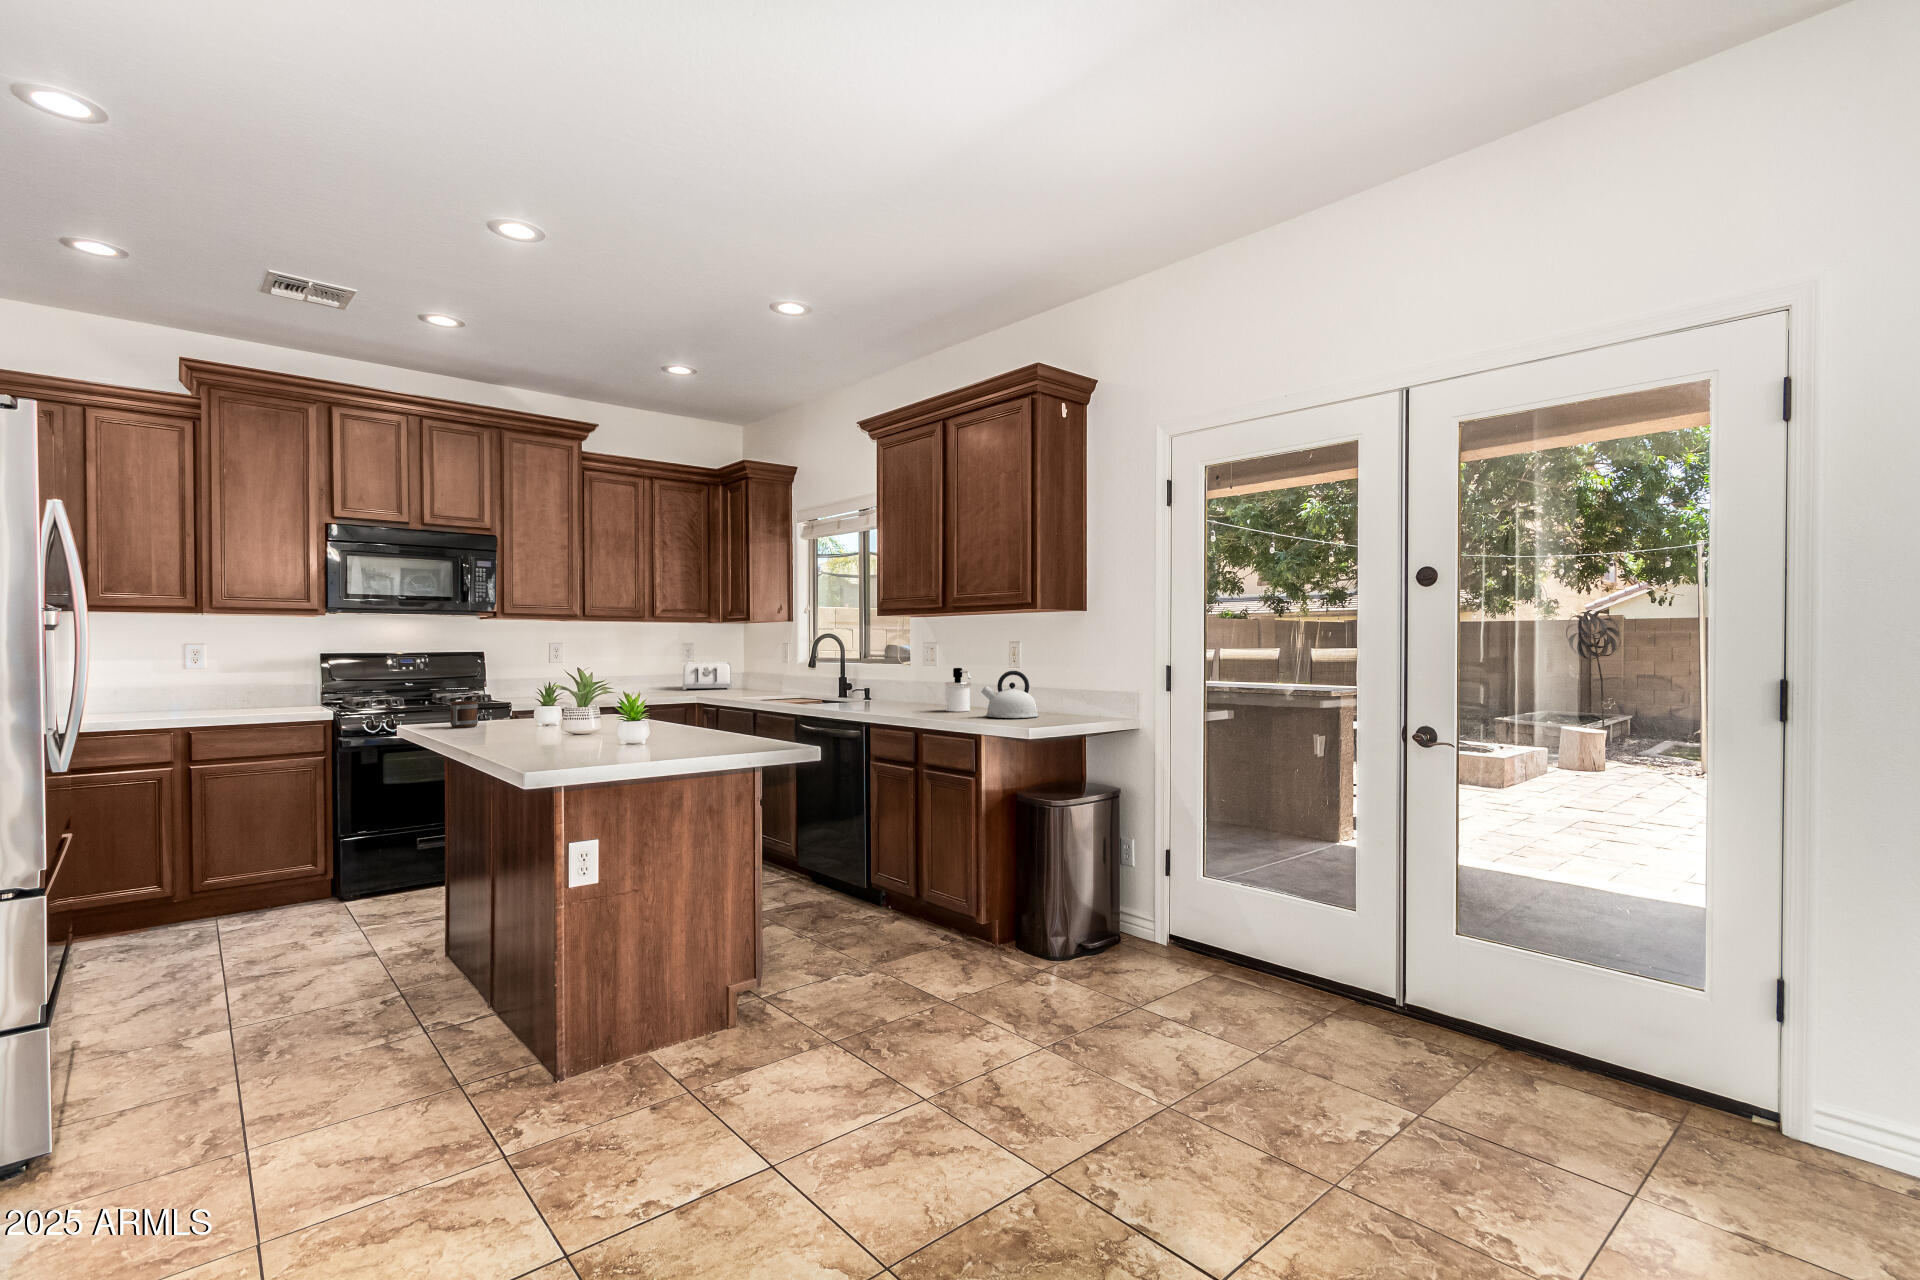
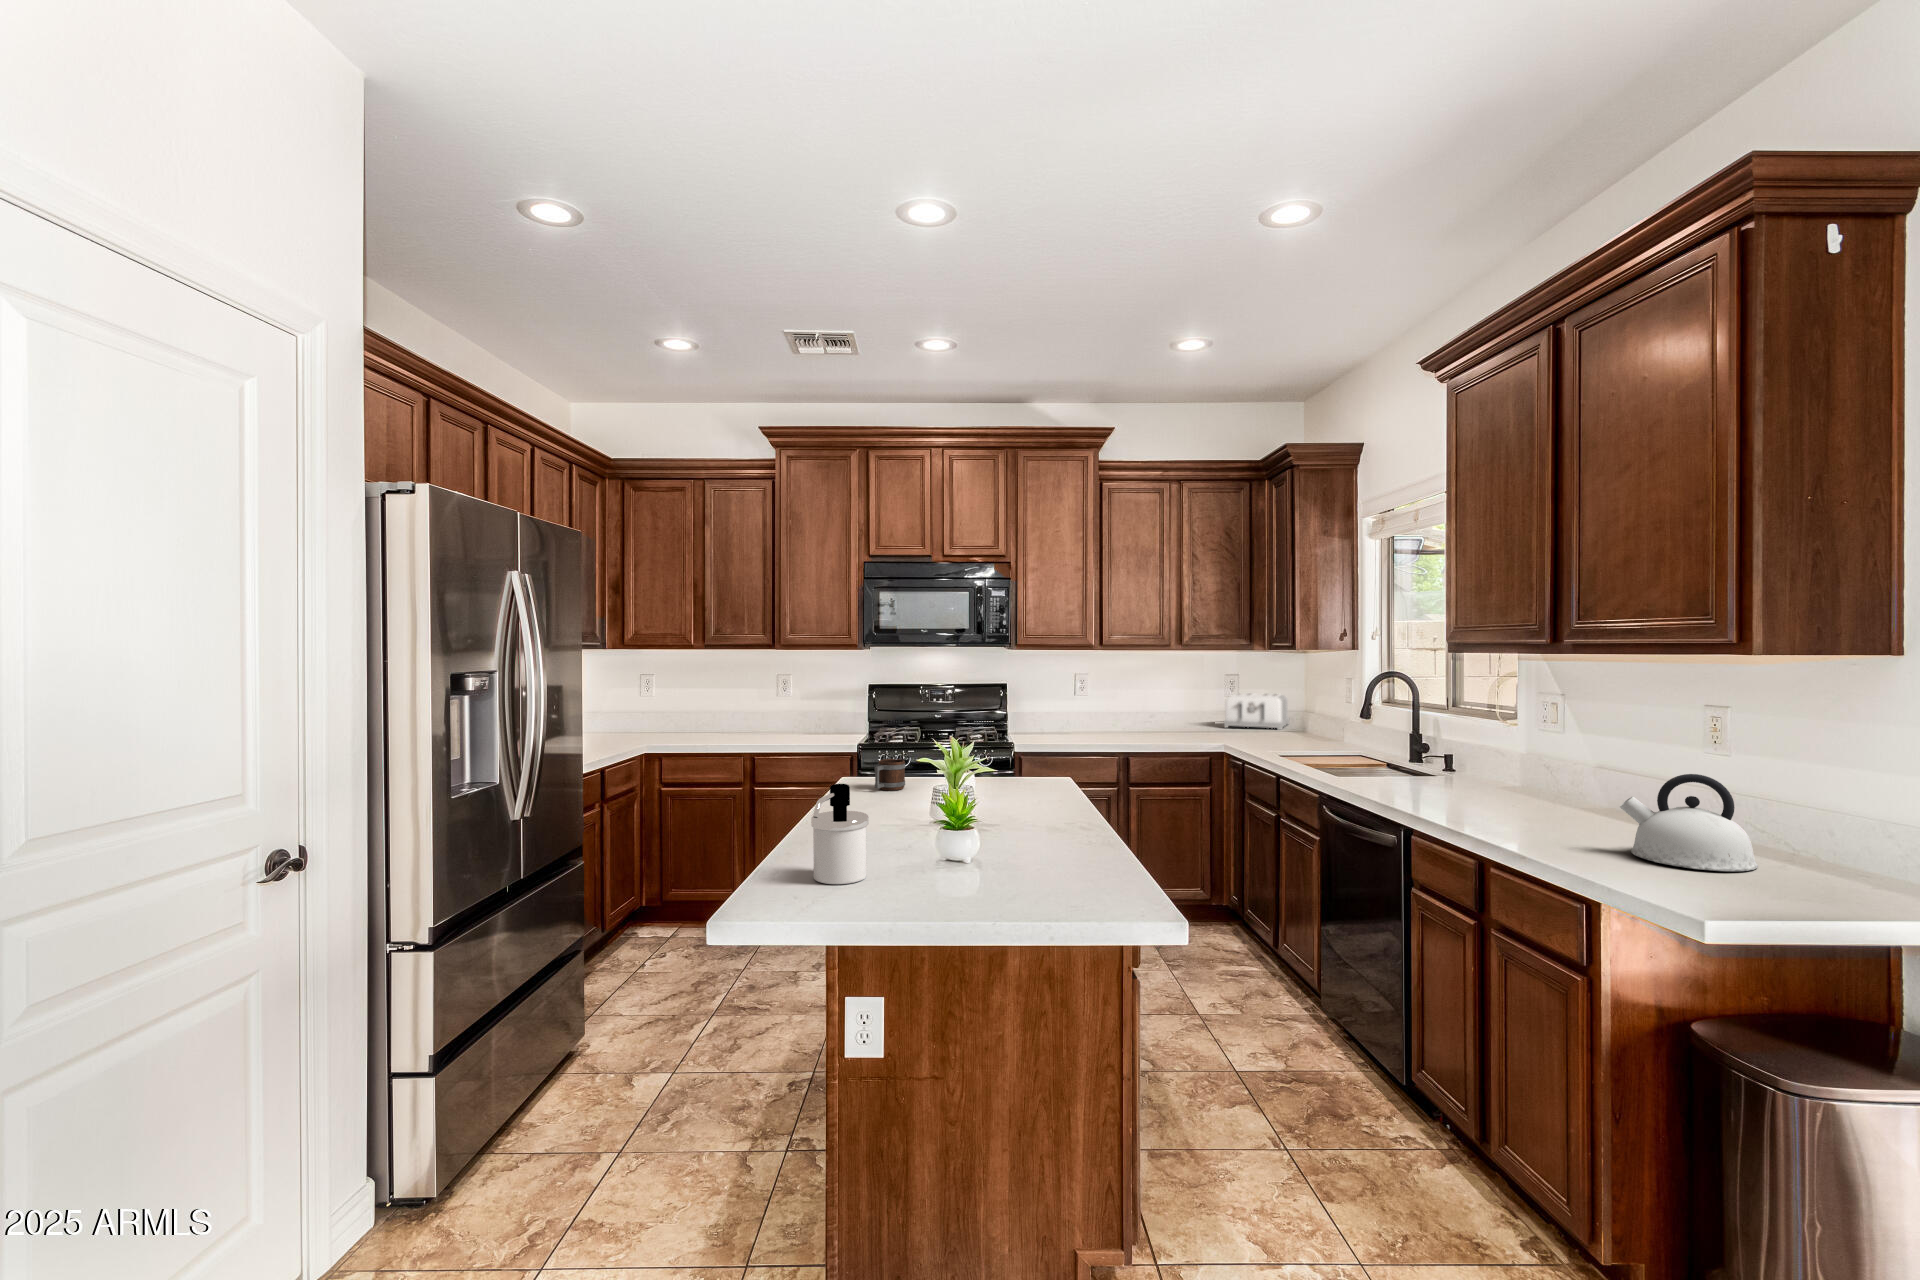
soap dispenser: present [945,668,971,712] -> present [811,784,869,884]

